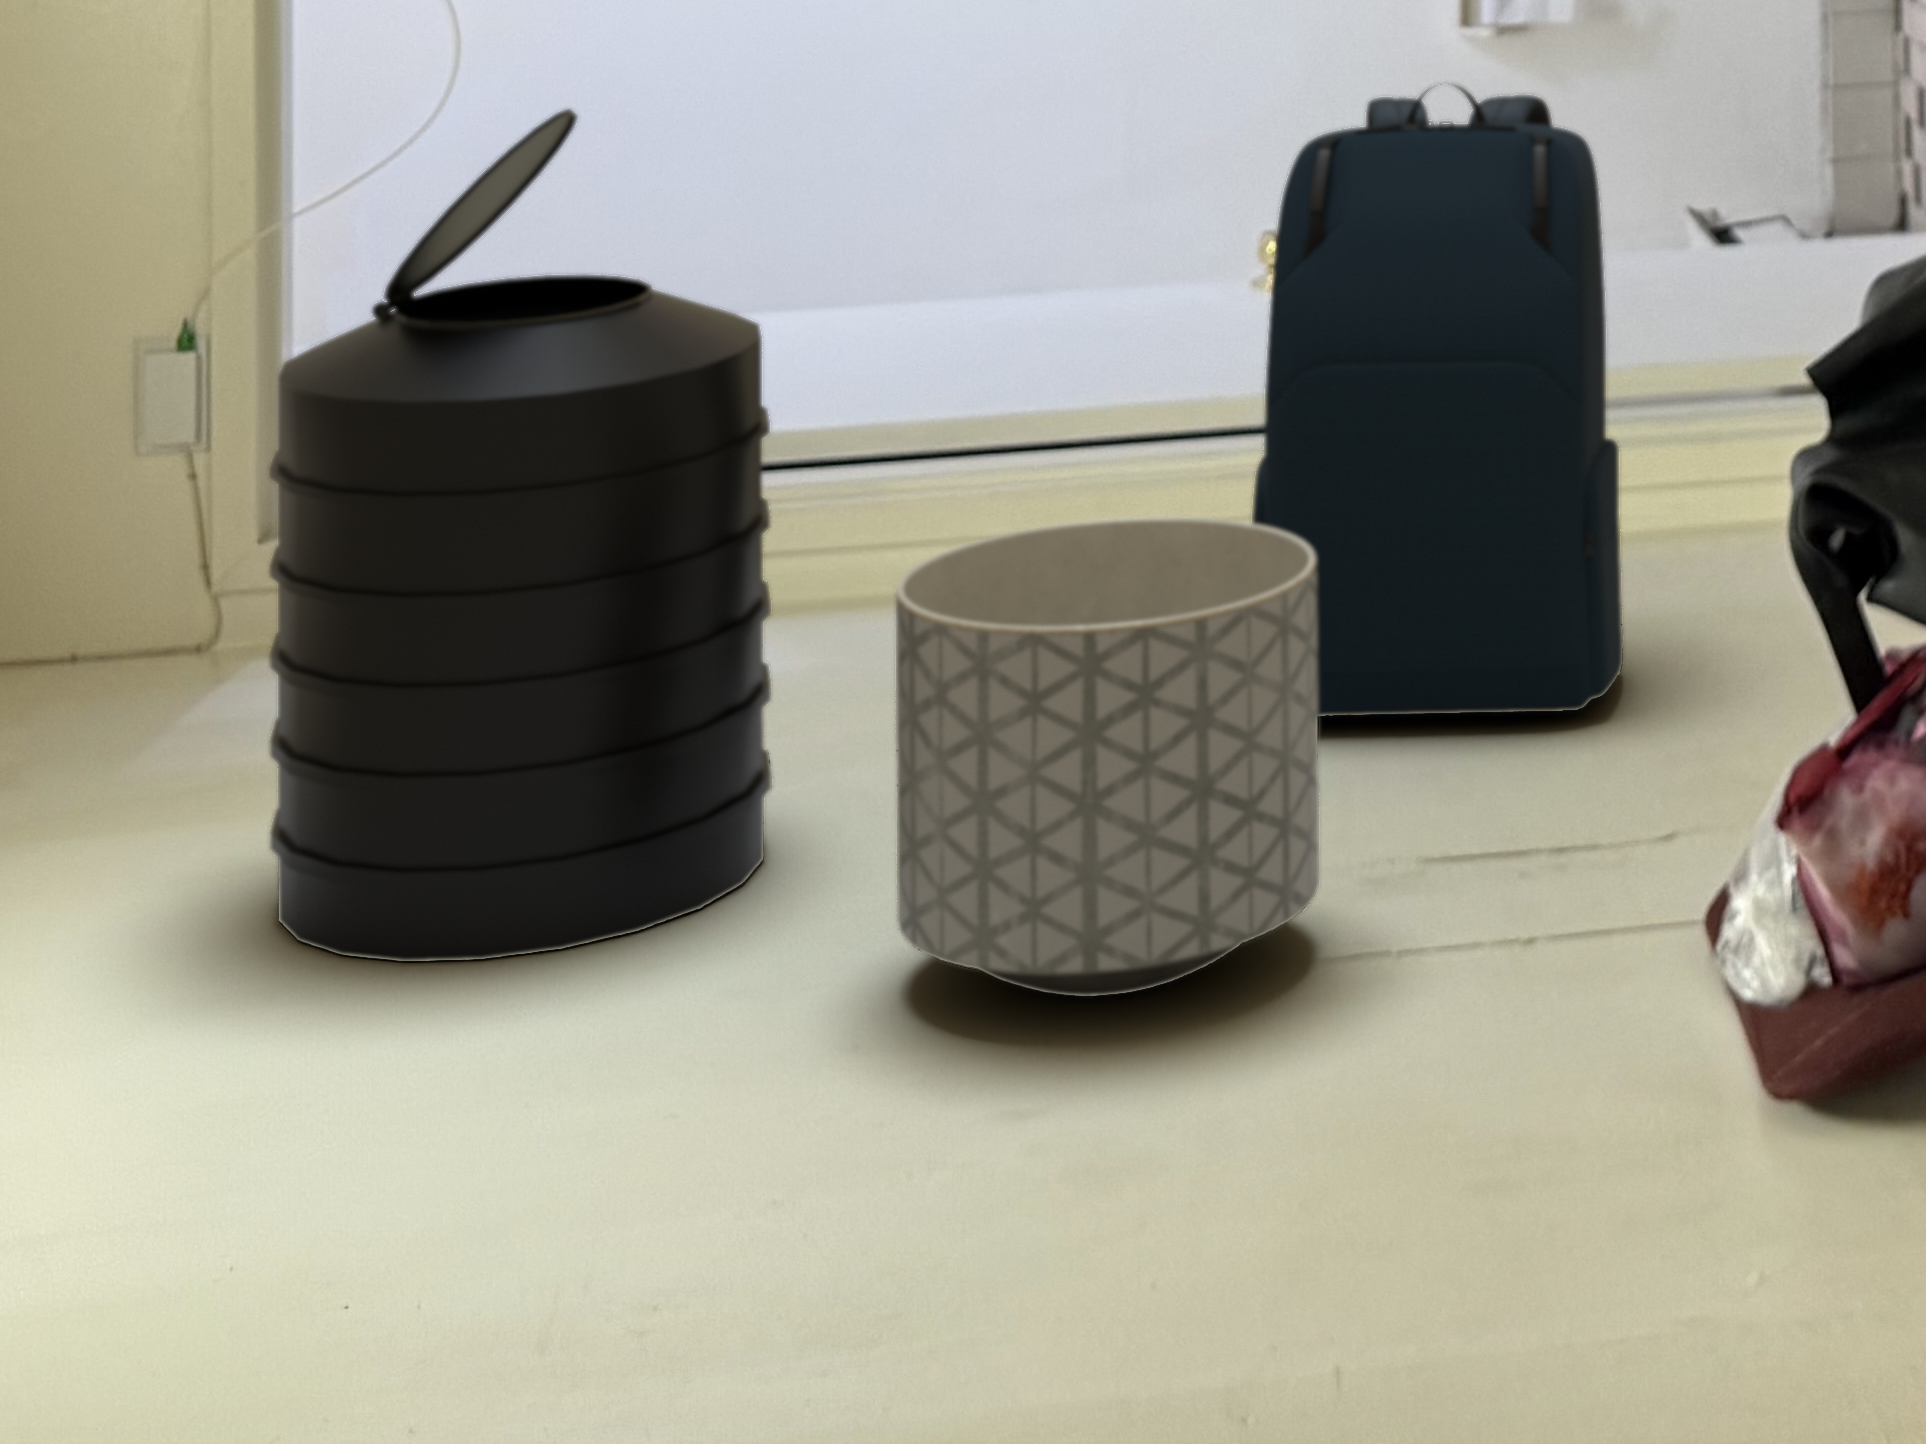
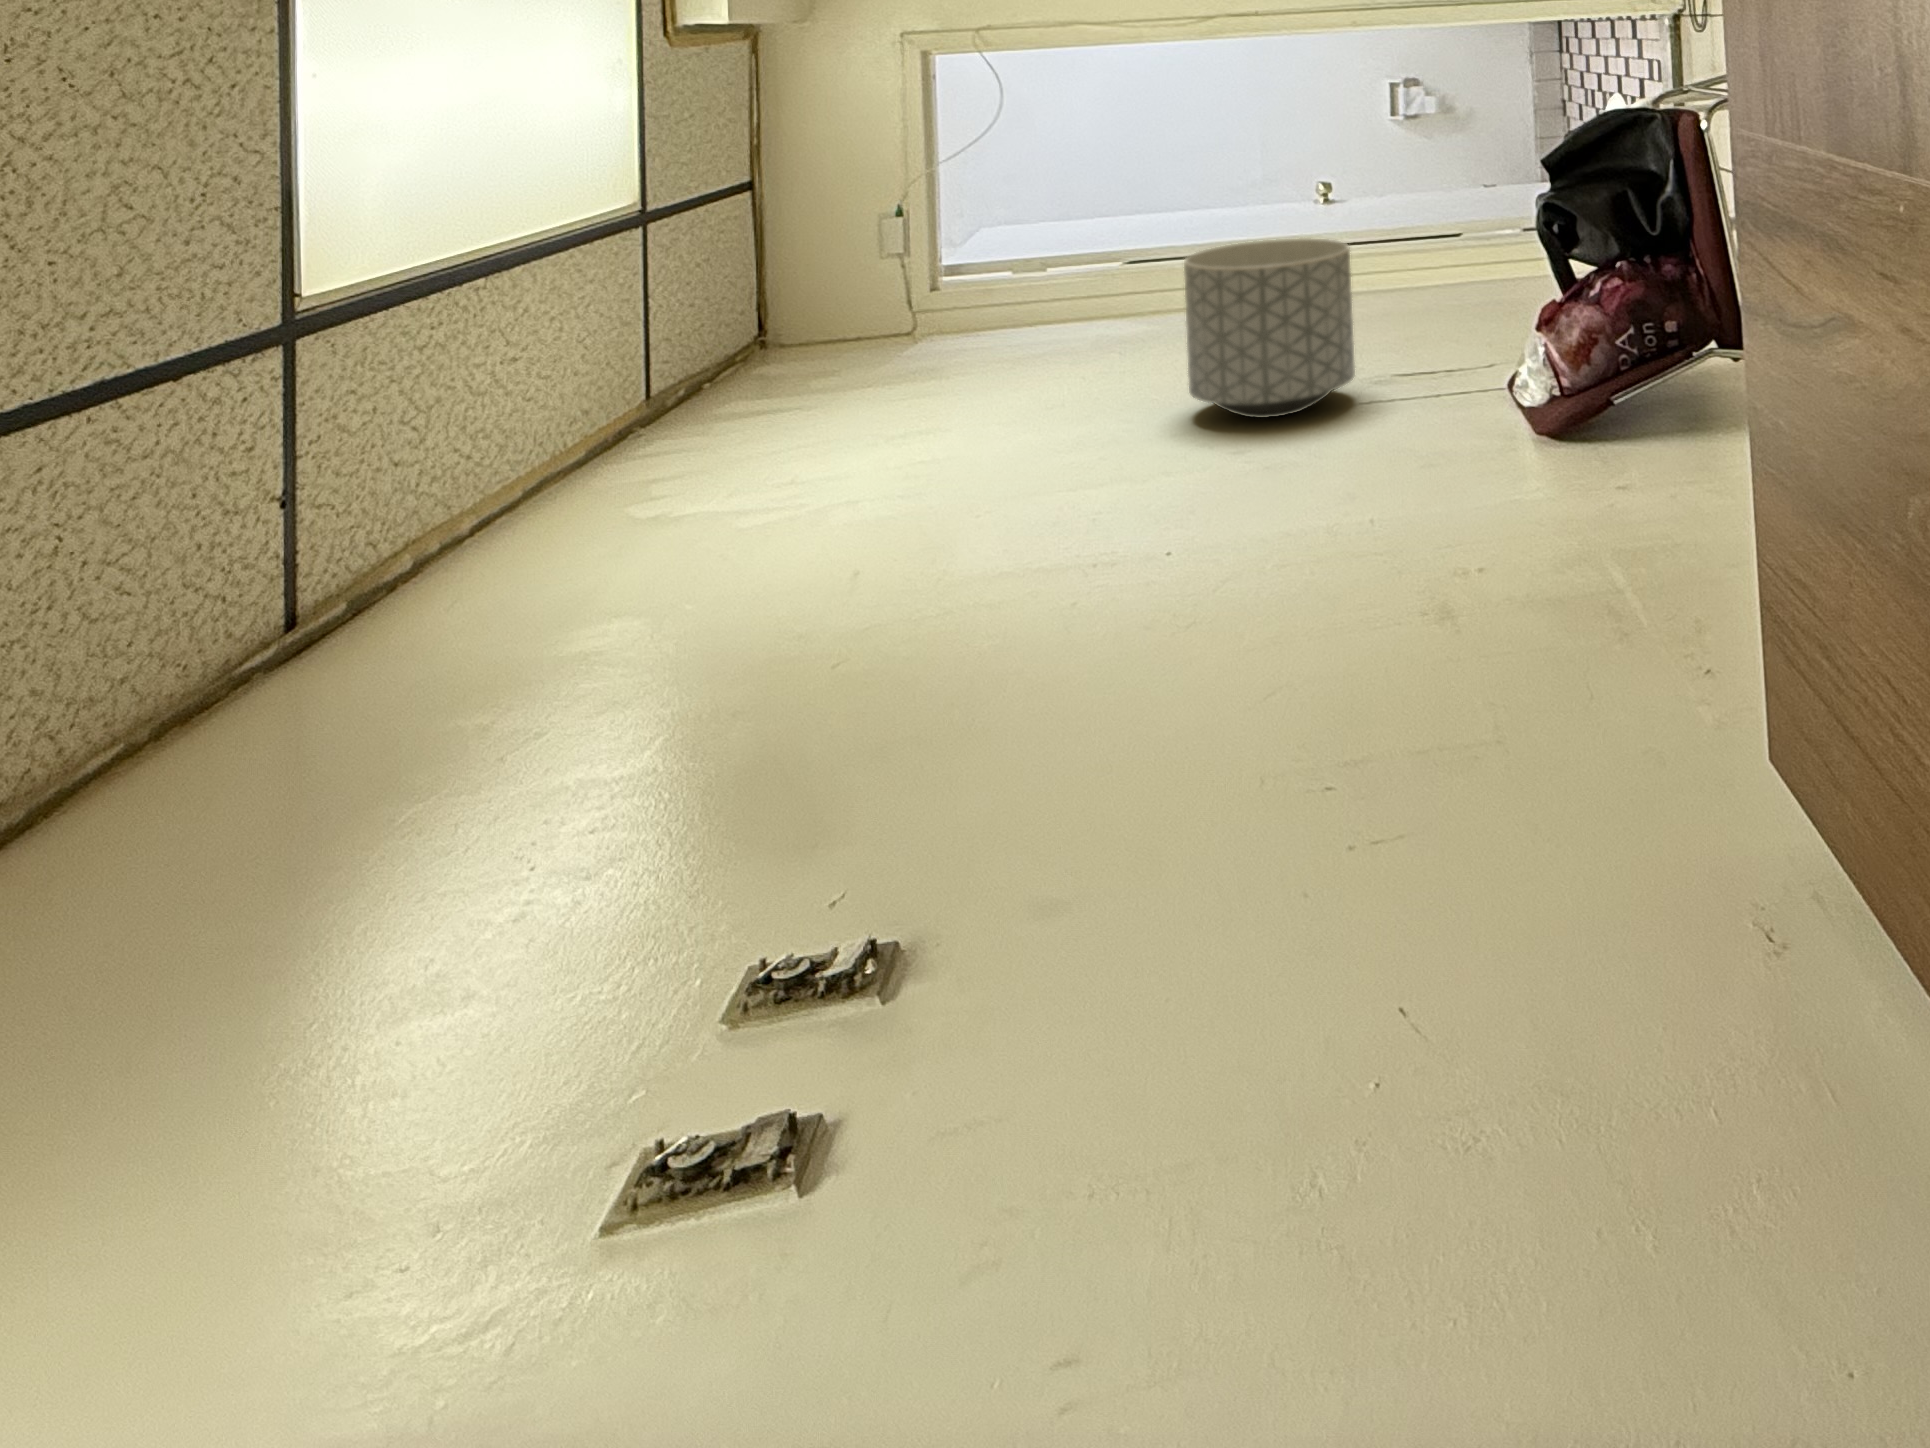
backpack: present [1252,84,1623,717] -> none [1322,90,1468,334]
trash can: present [269,109,772,962] -> none [937,90,1135,419]

